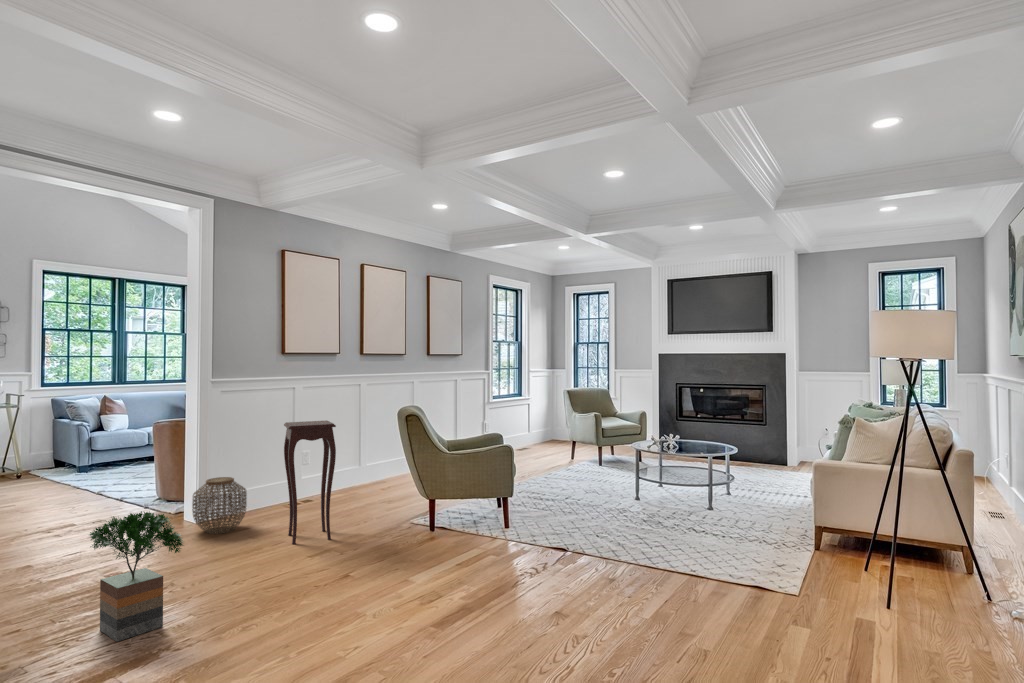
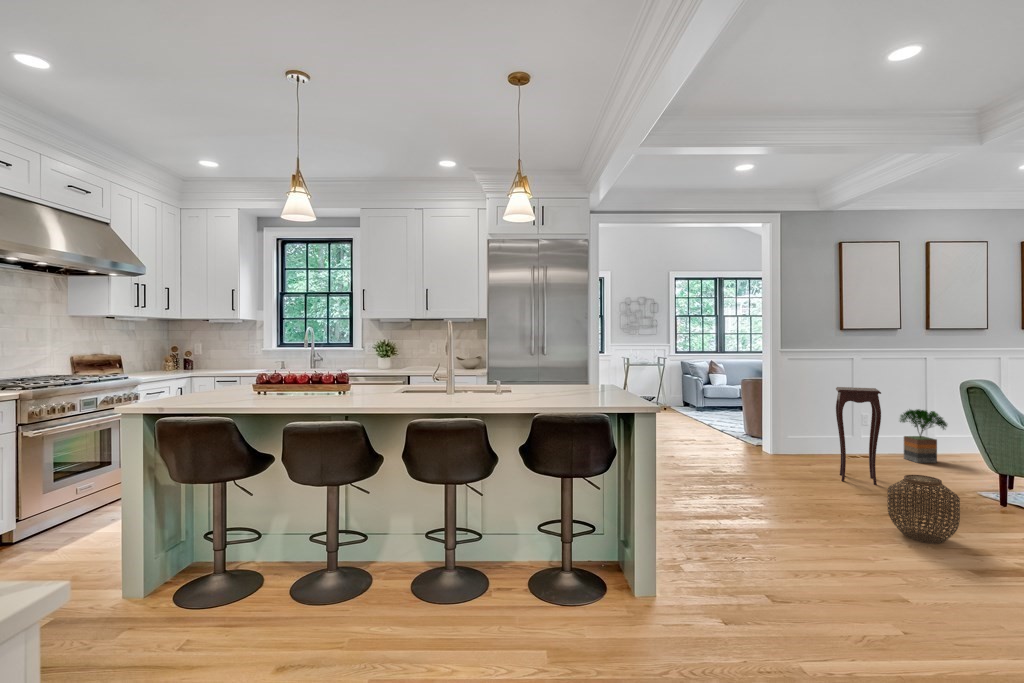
woven basket: present [192,477,247,534] -> present [887,475,960,544]
potted tree: present [90,511,183,642] -> present [900,409,947,463]

